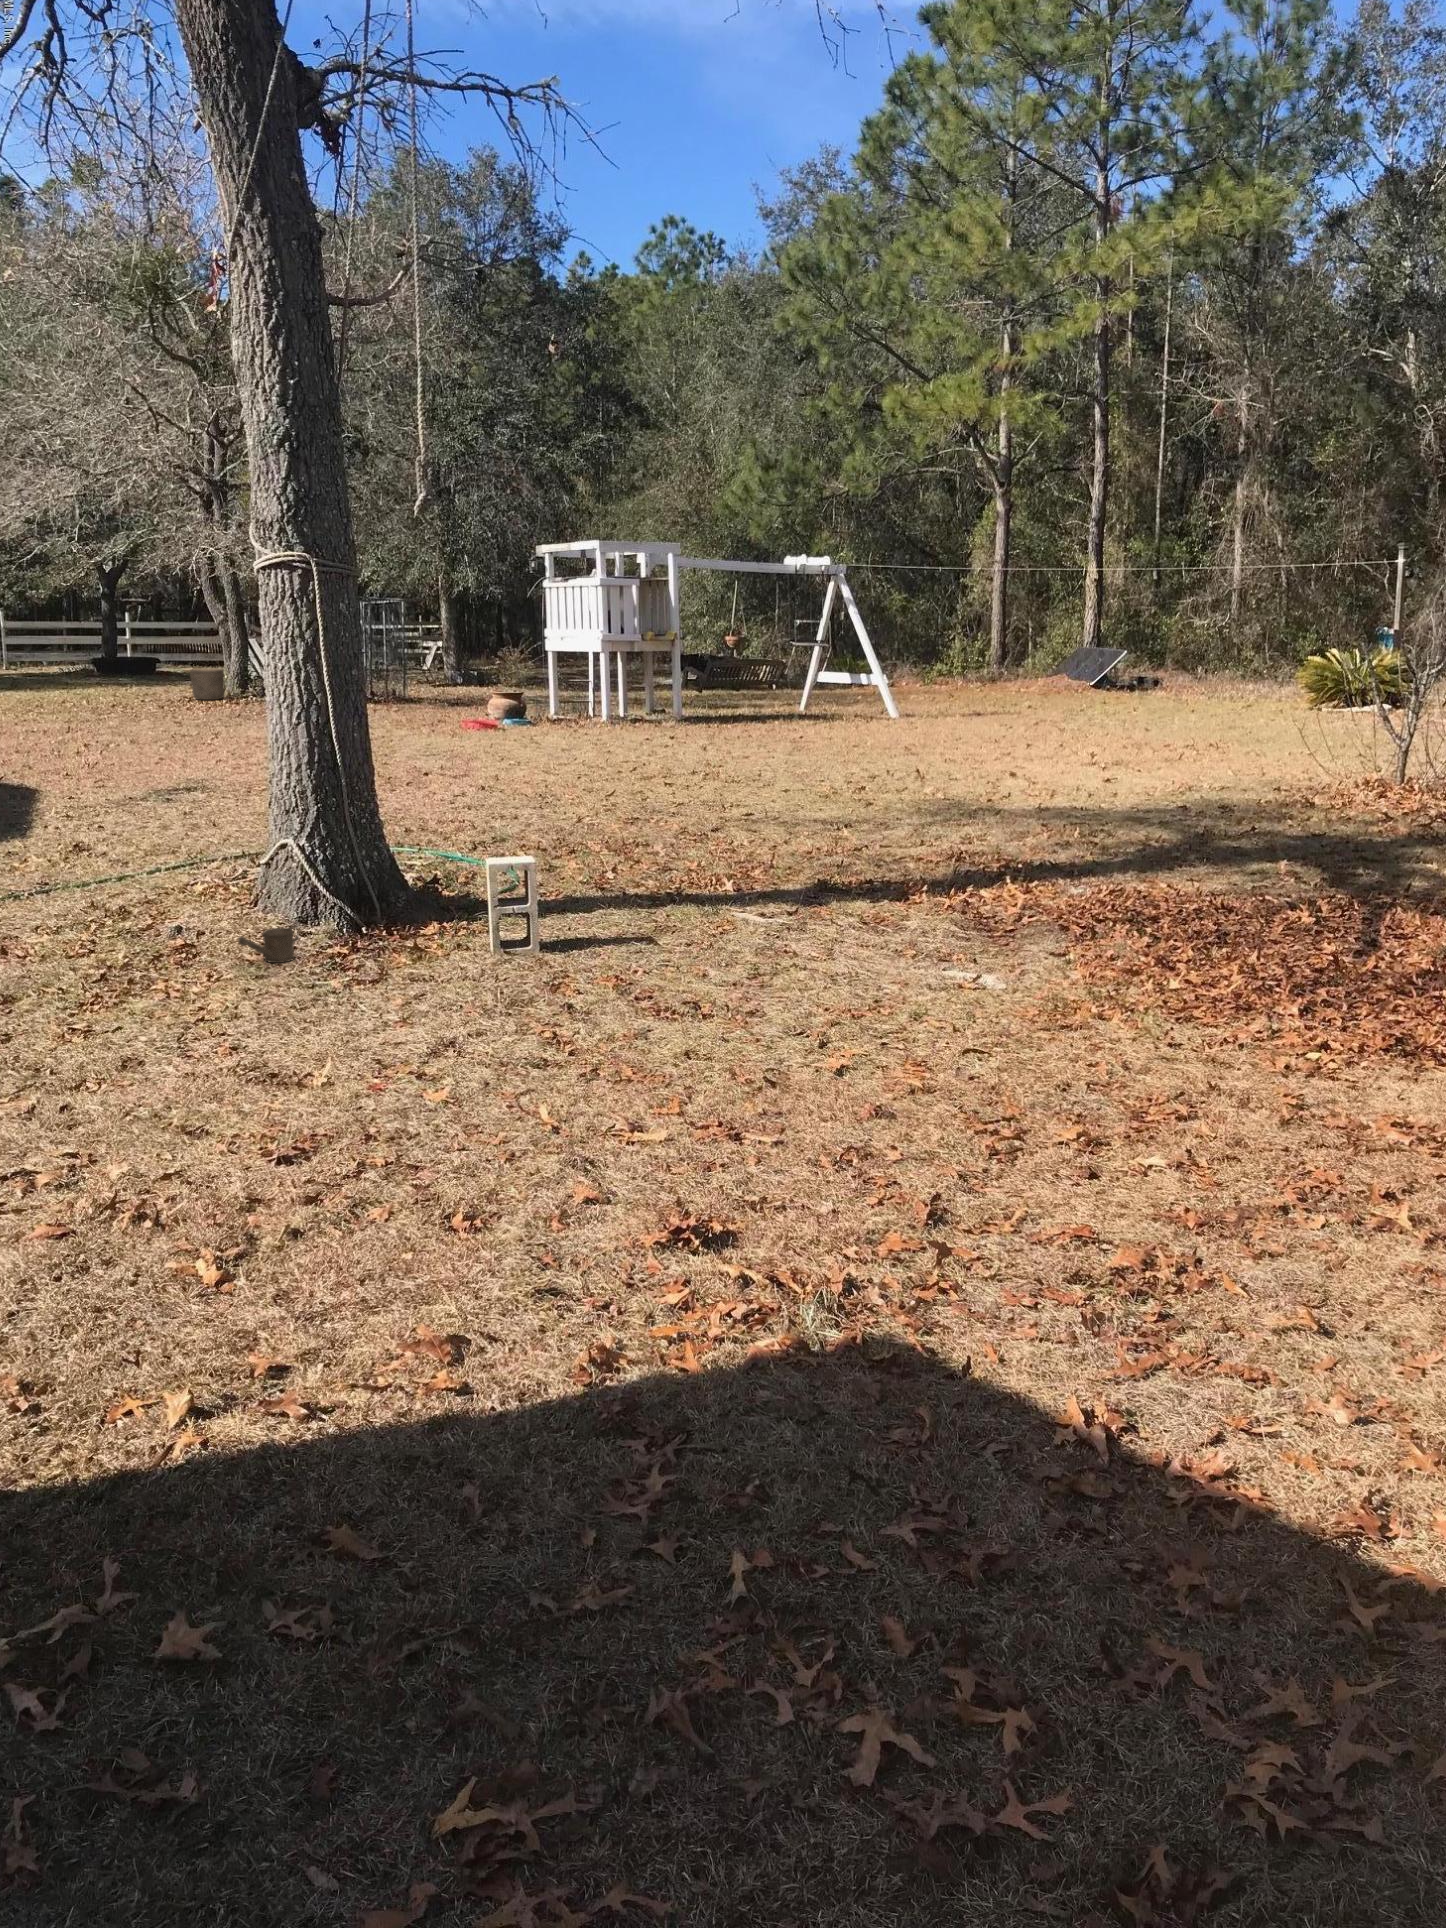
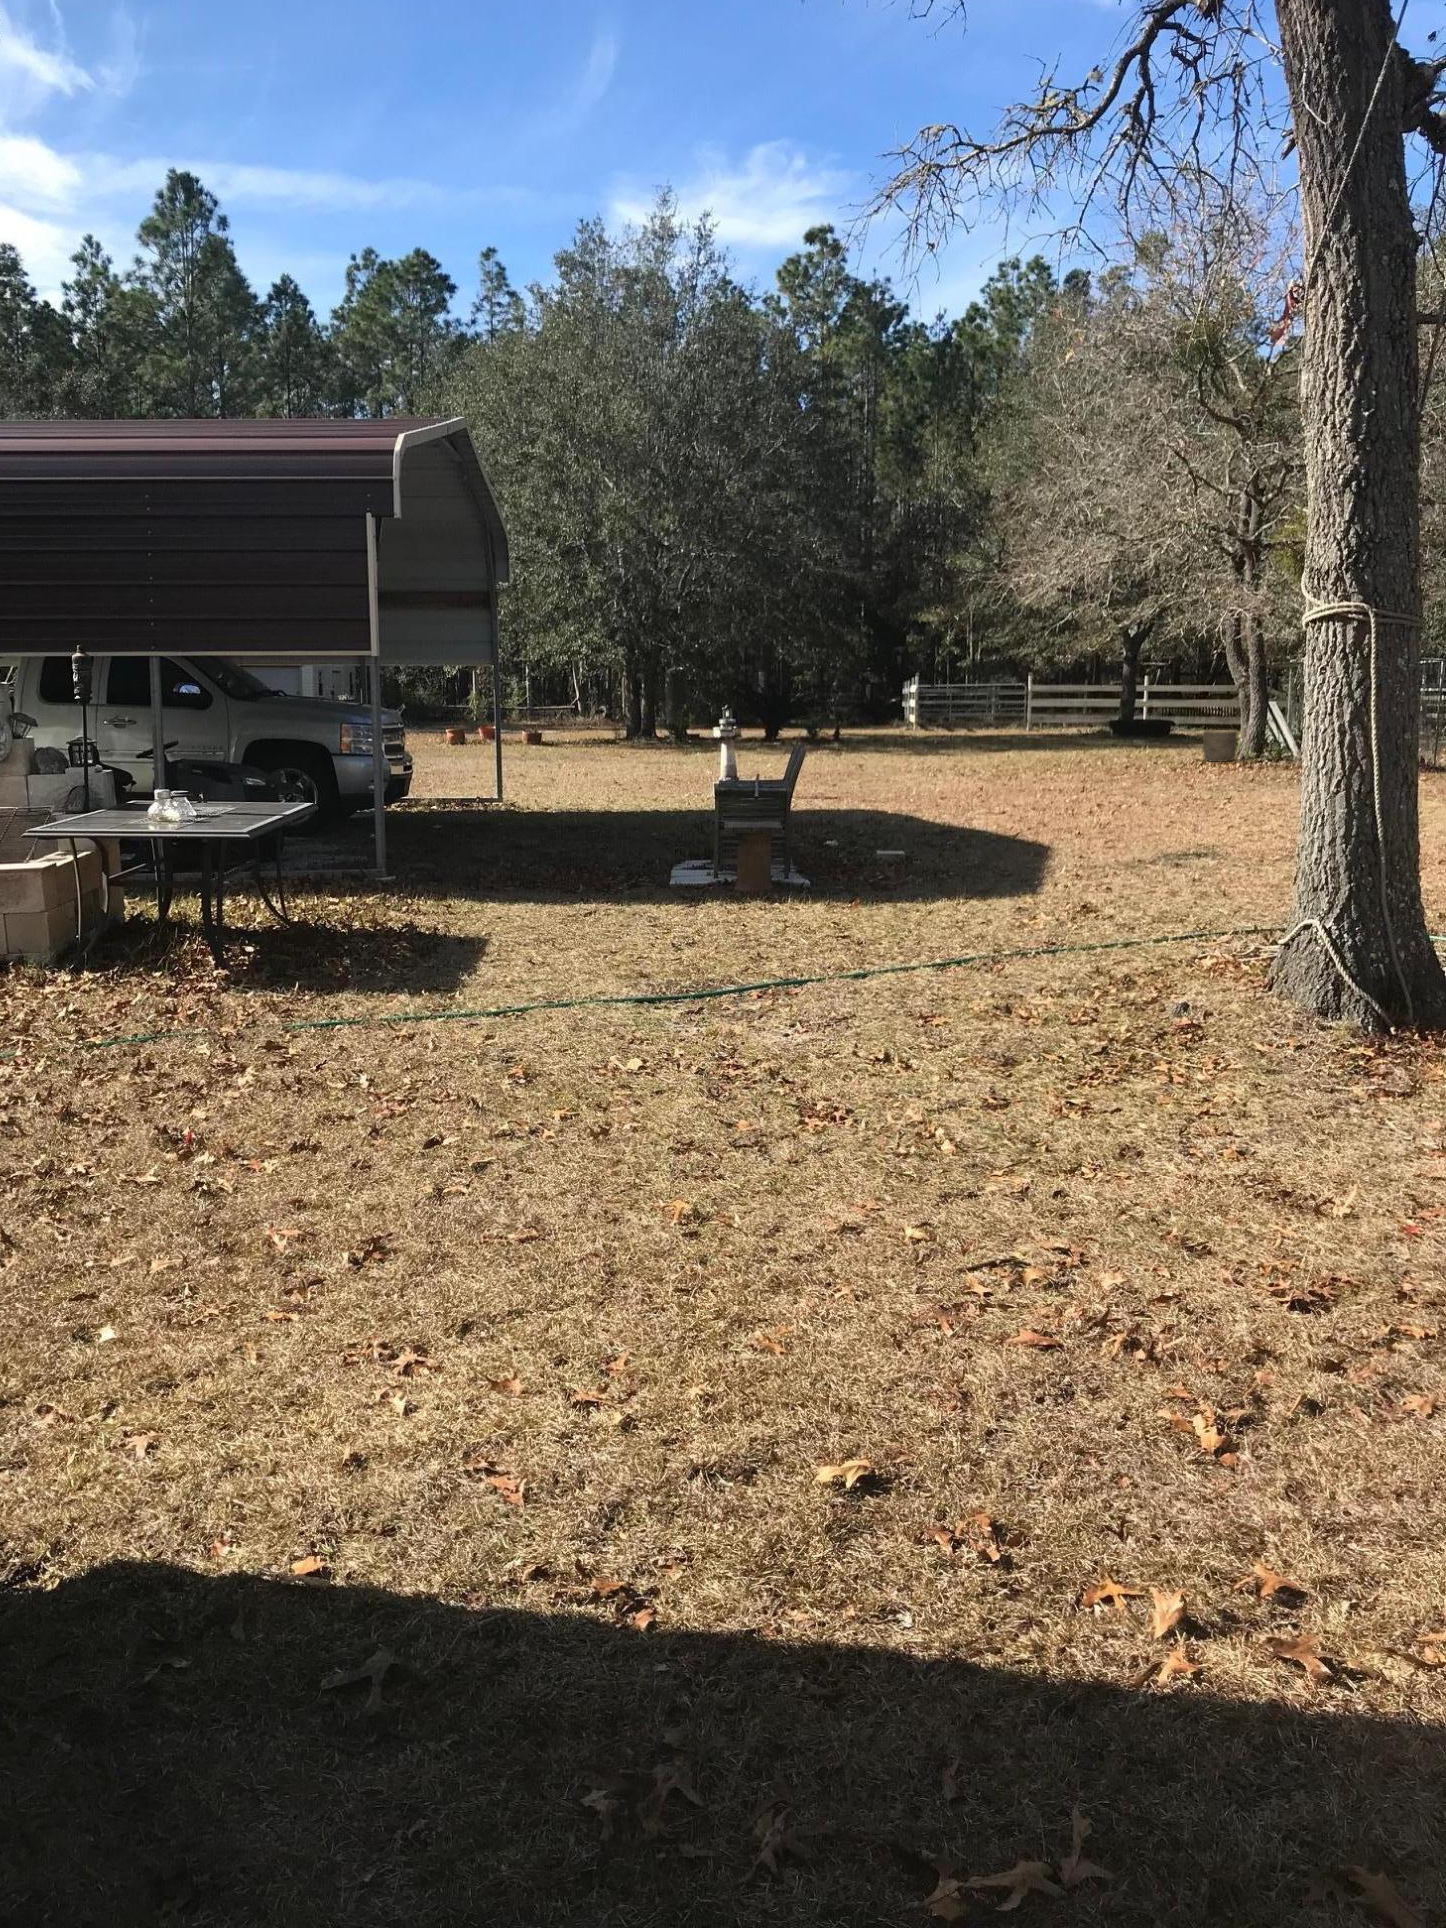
watering can: present [238,925,299,963] -> none [1249,1013,1319,1054]

